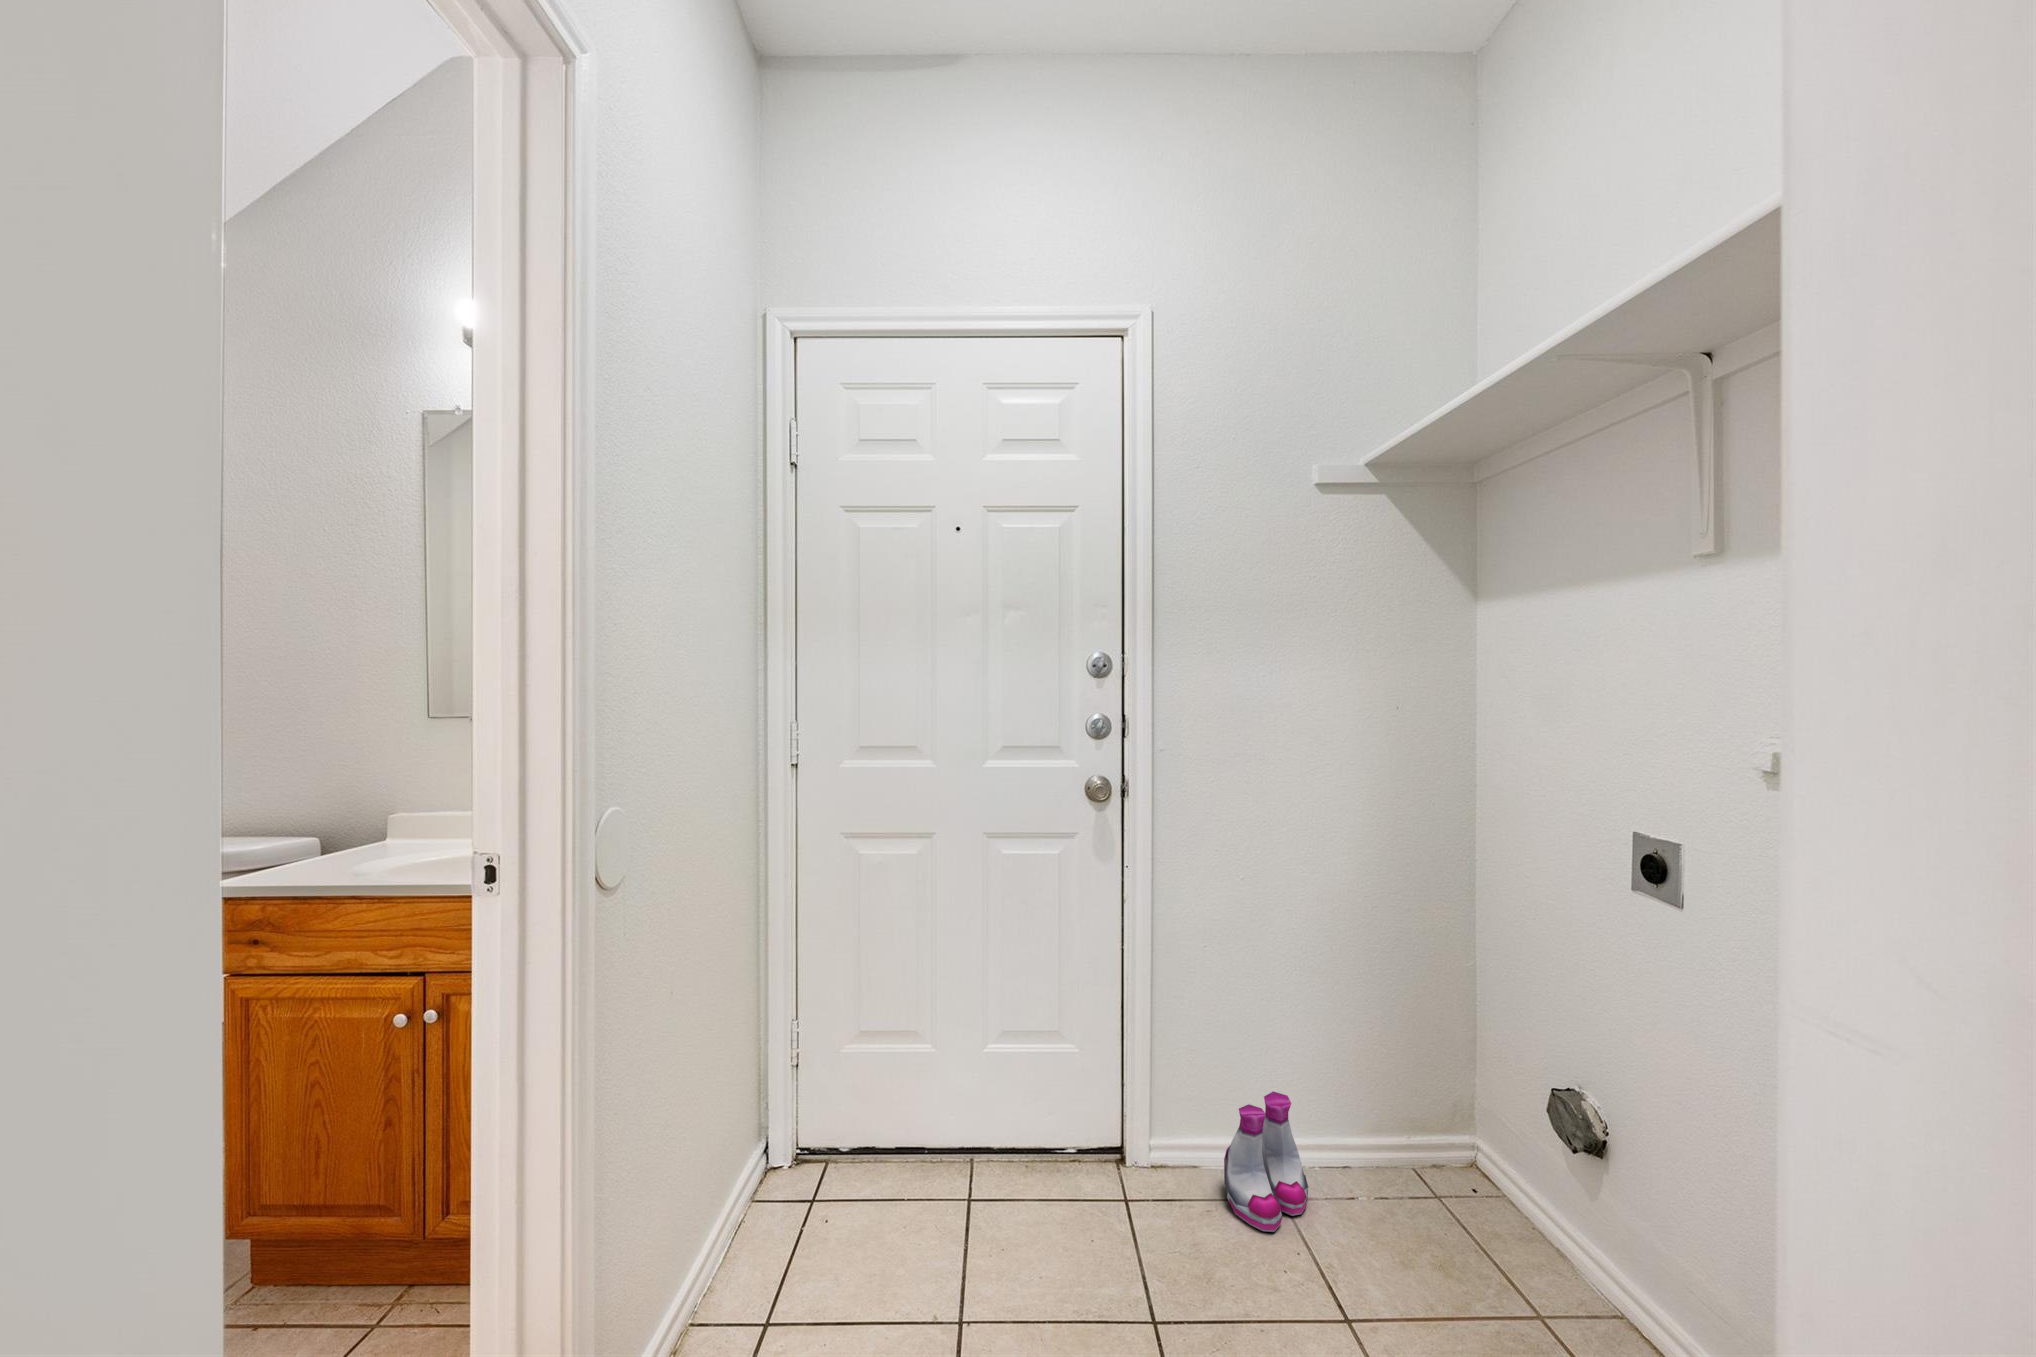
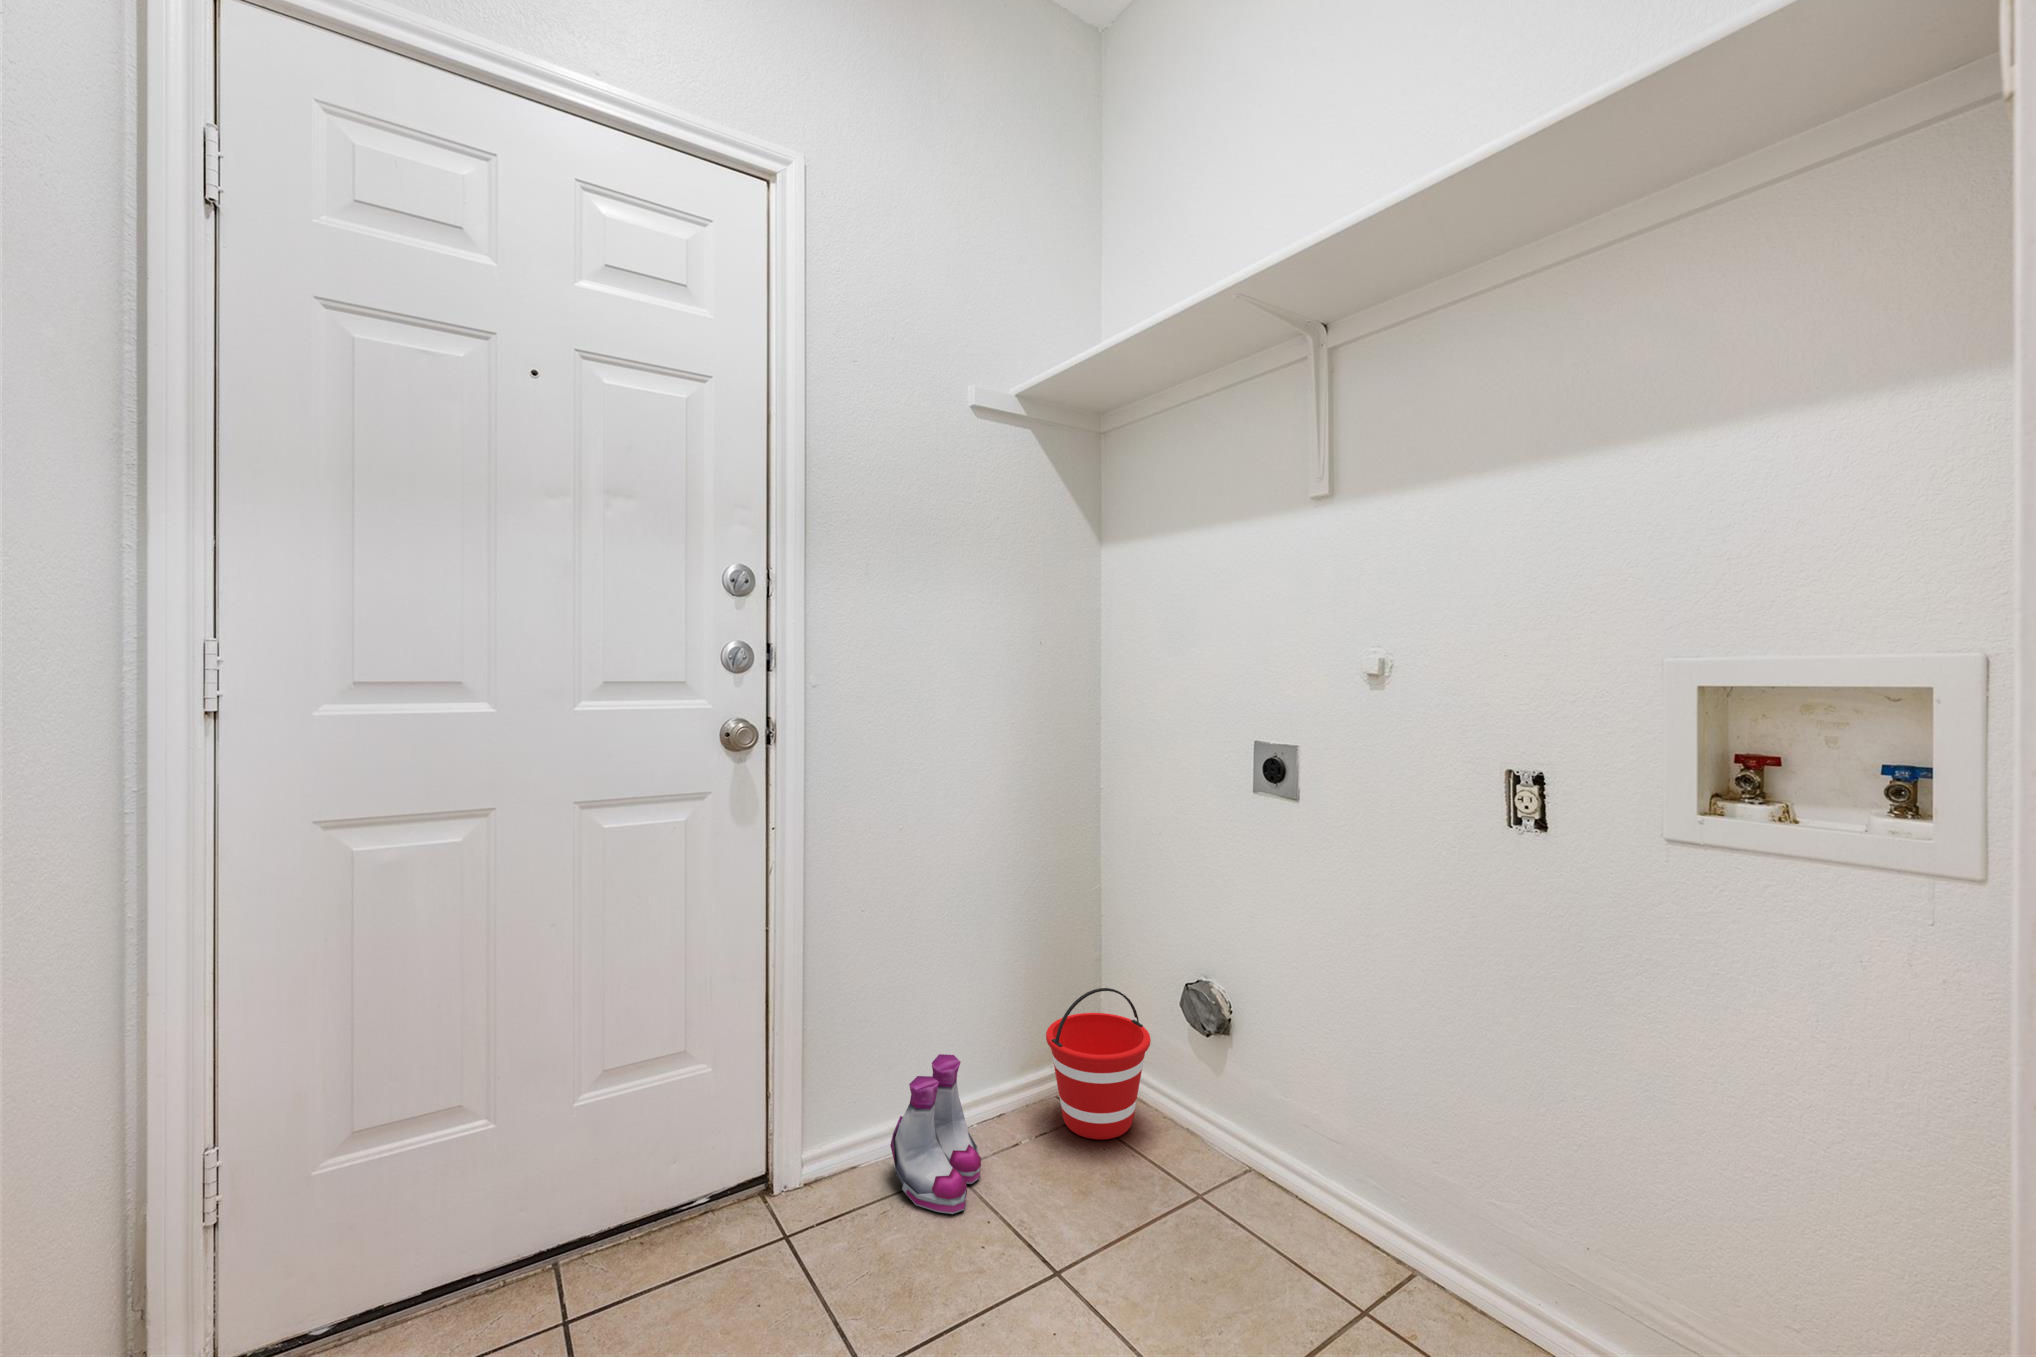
bucket: none [1393,1070,1513,1228] -> present [1046,988,1151,1140]

